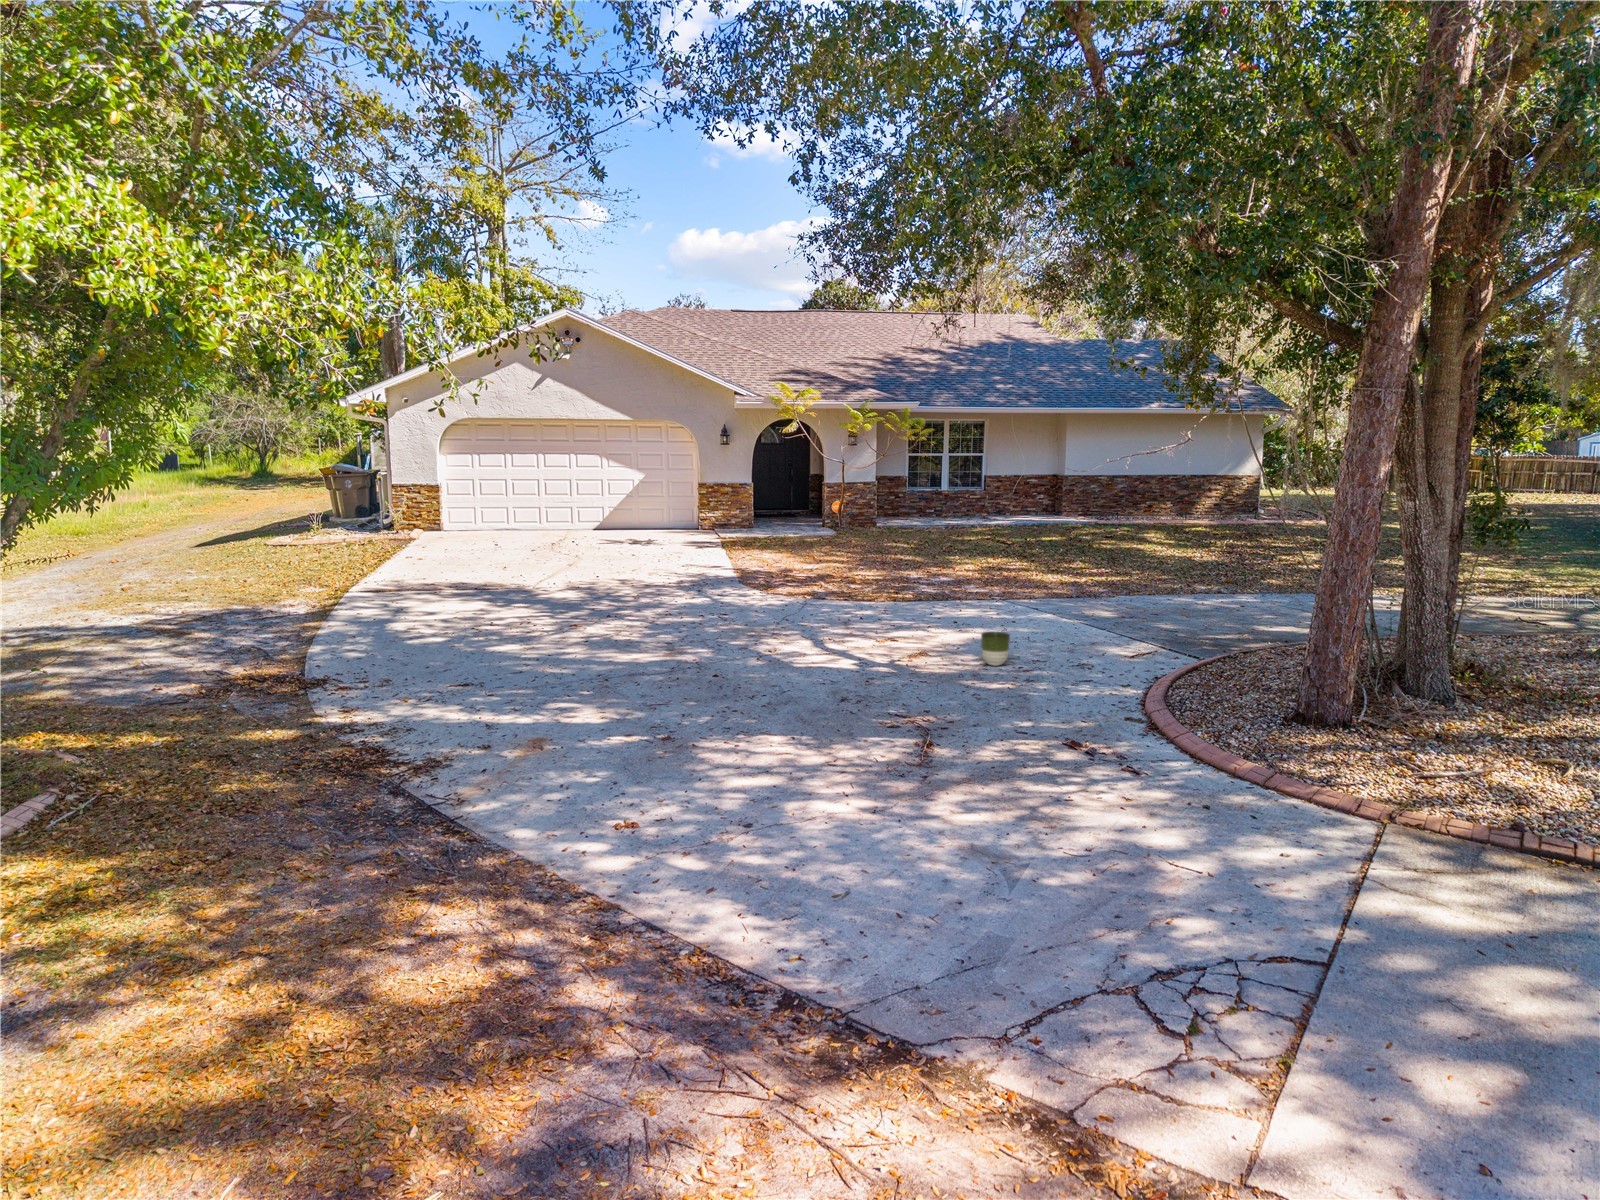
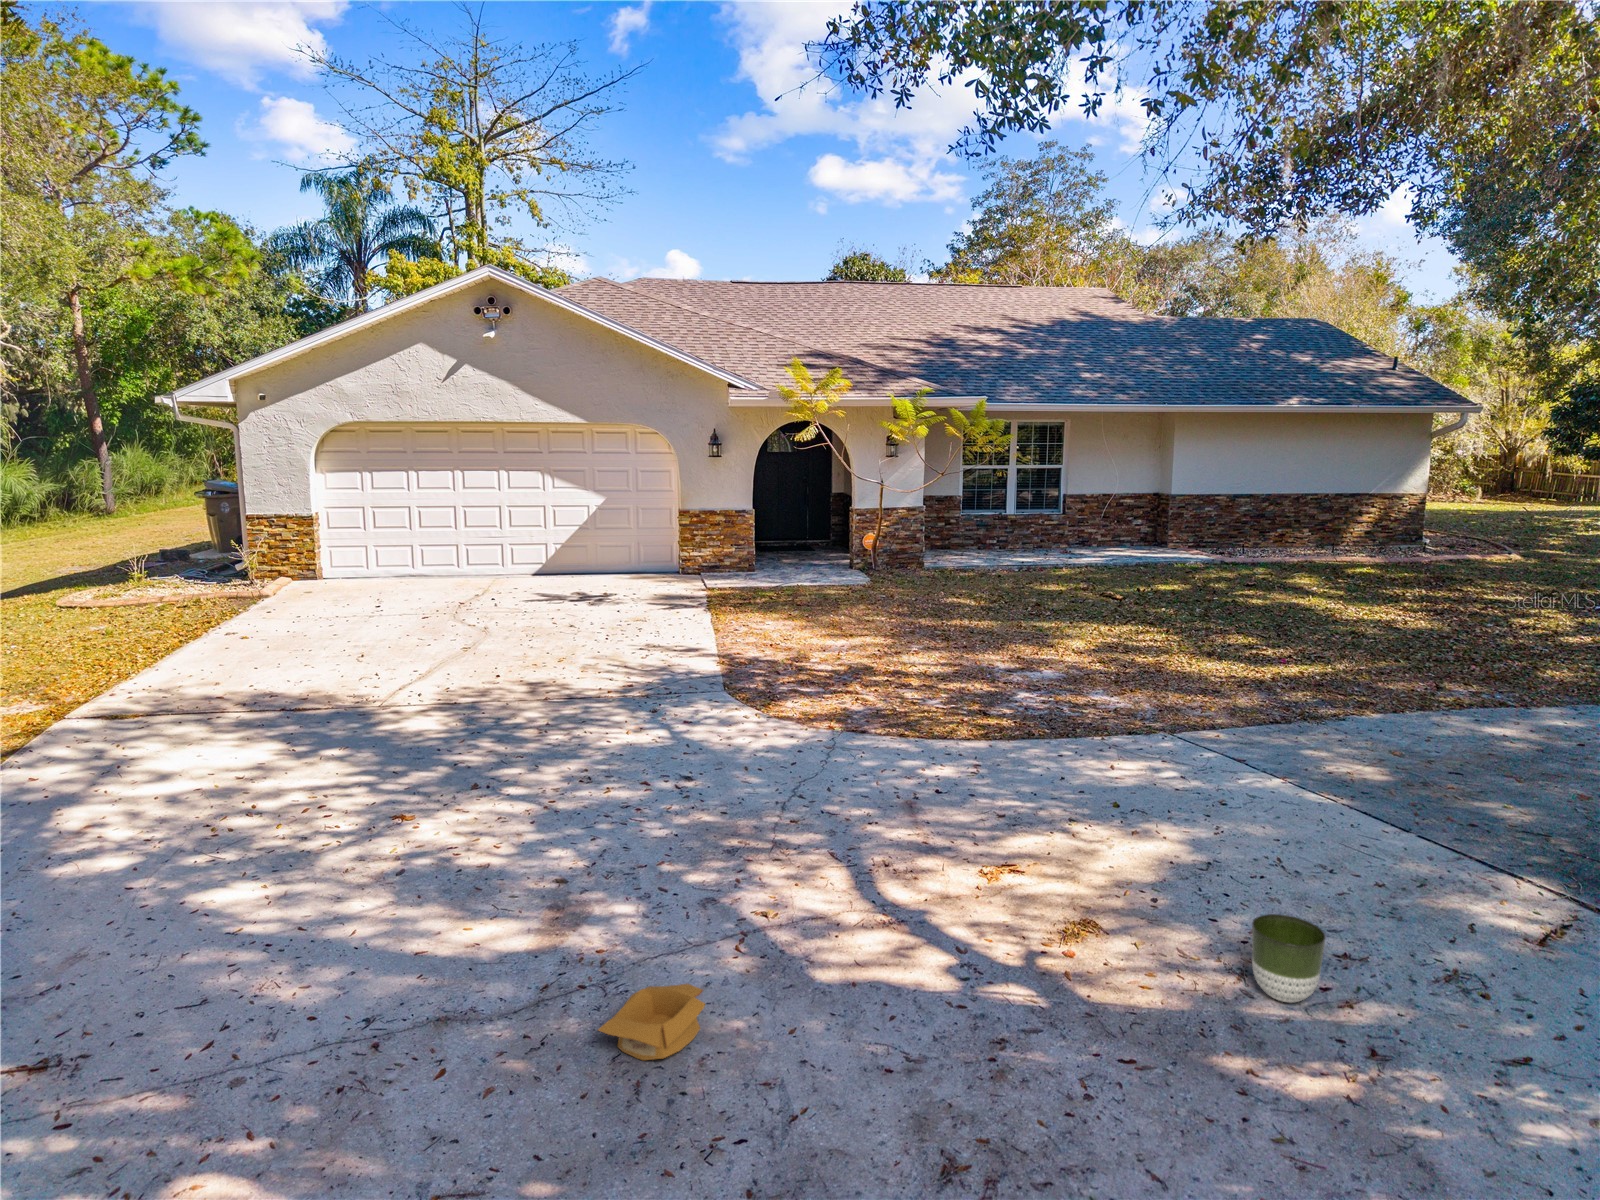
cardboard box: none [703,655,746,677] -> present [598,983,705,1061]

